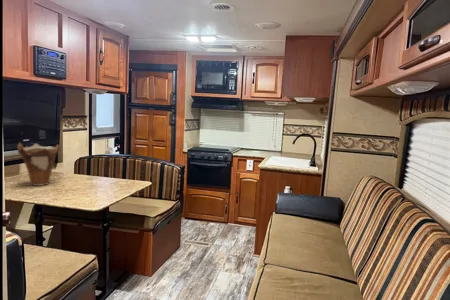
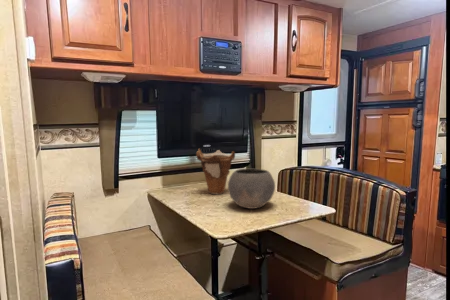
bowl: none [69,158,111,190] -> present [228,169,275,209]

